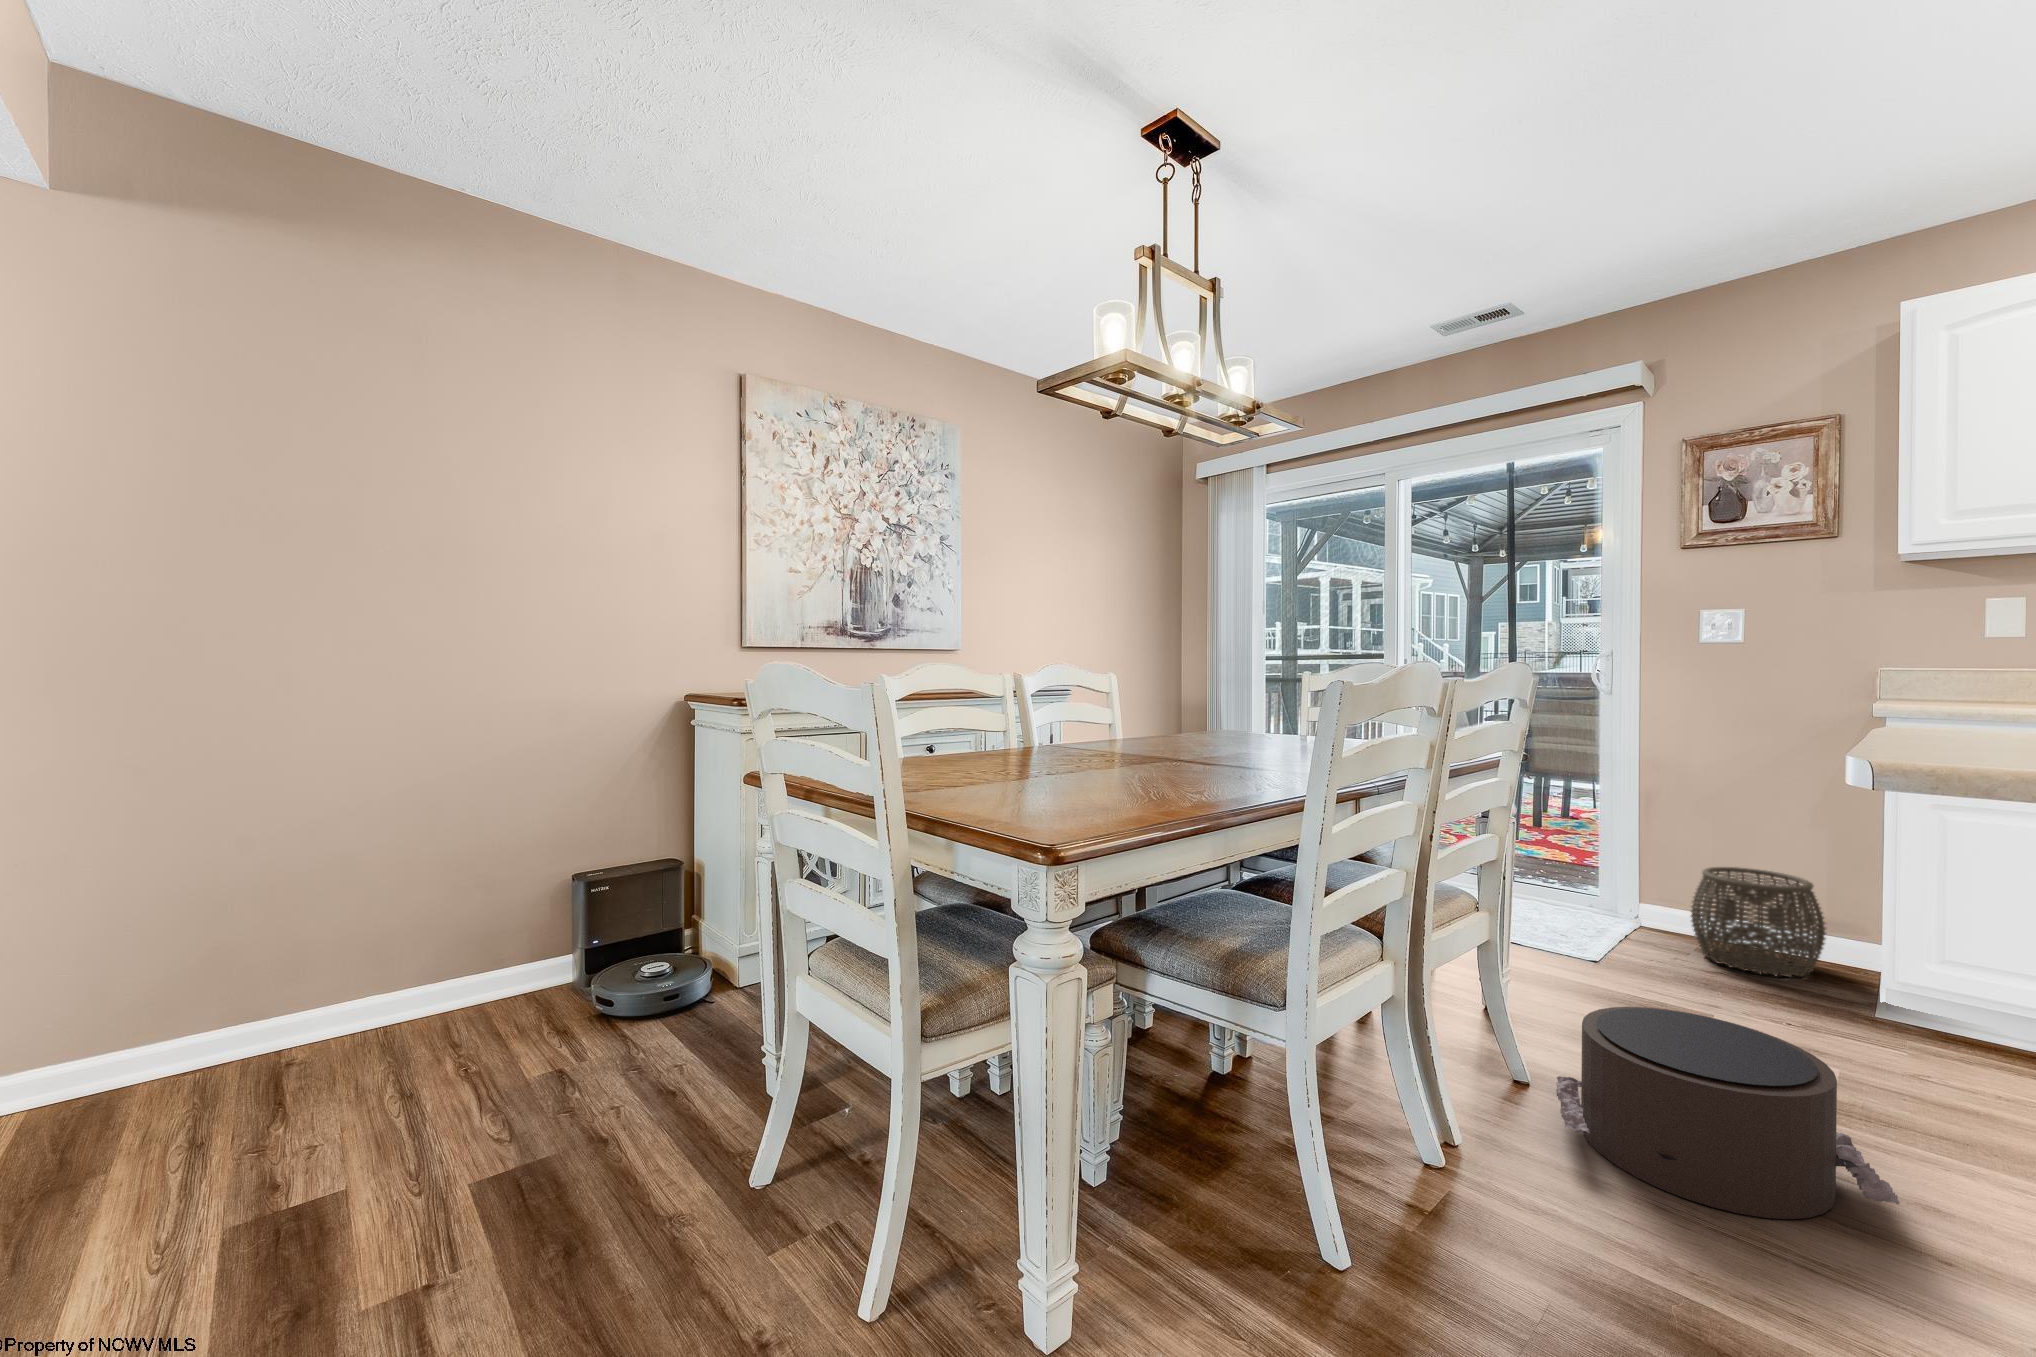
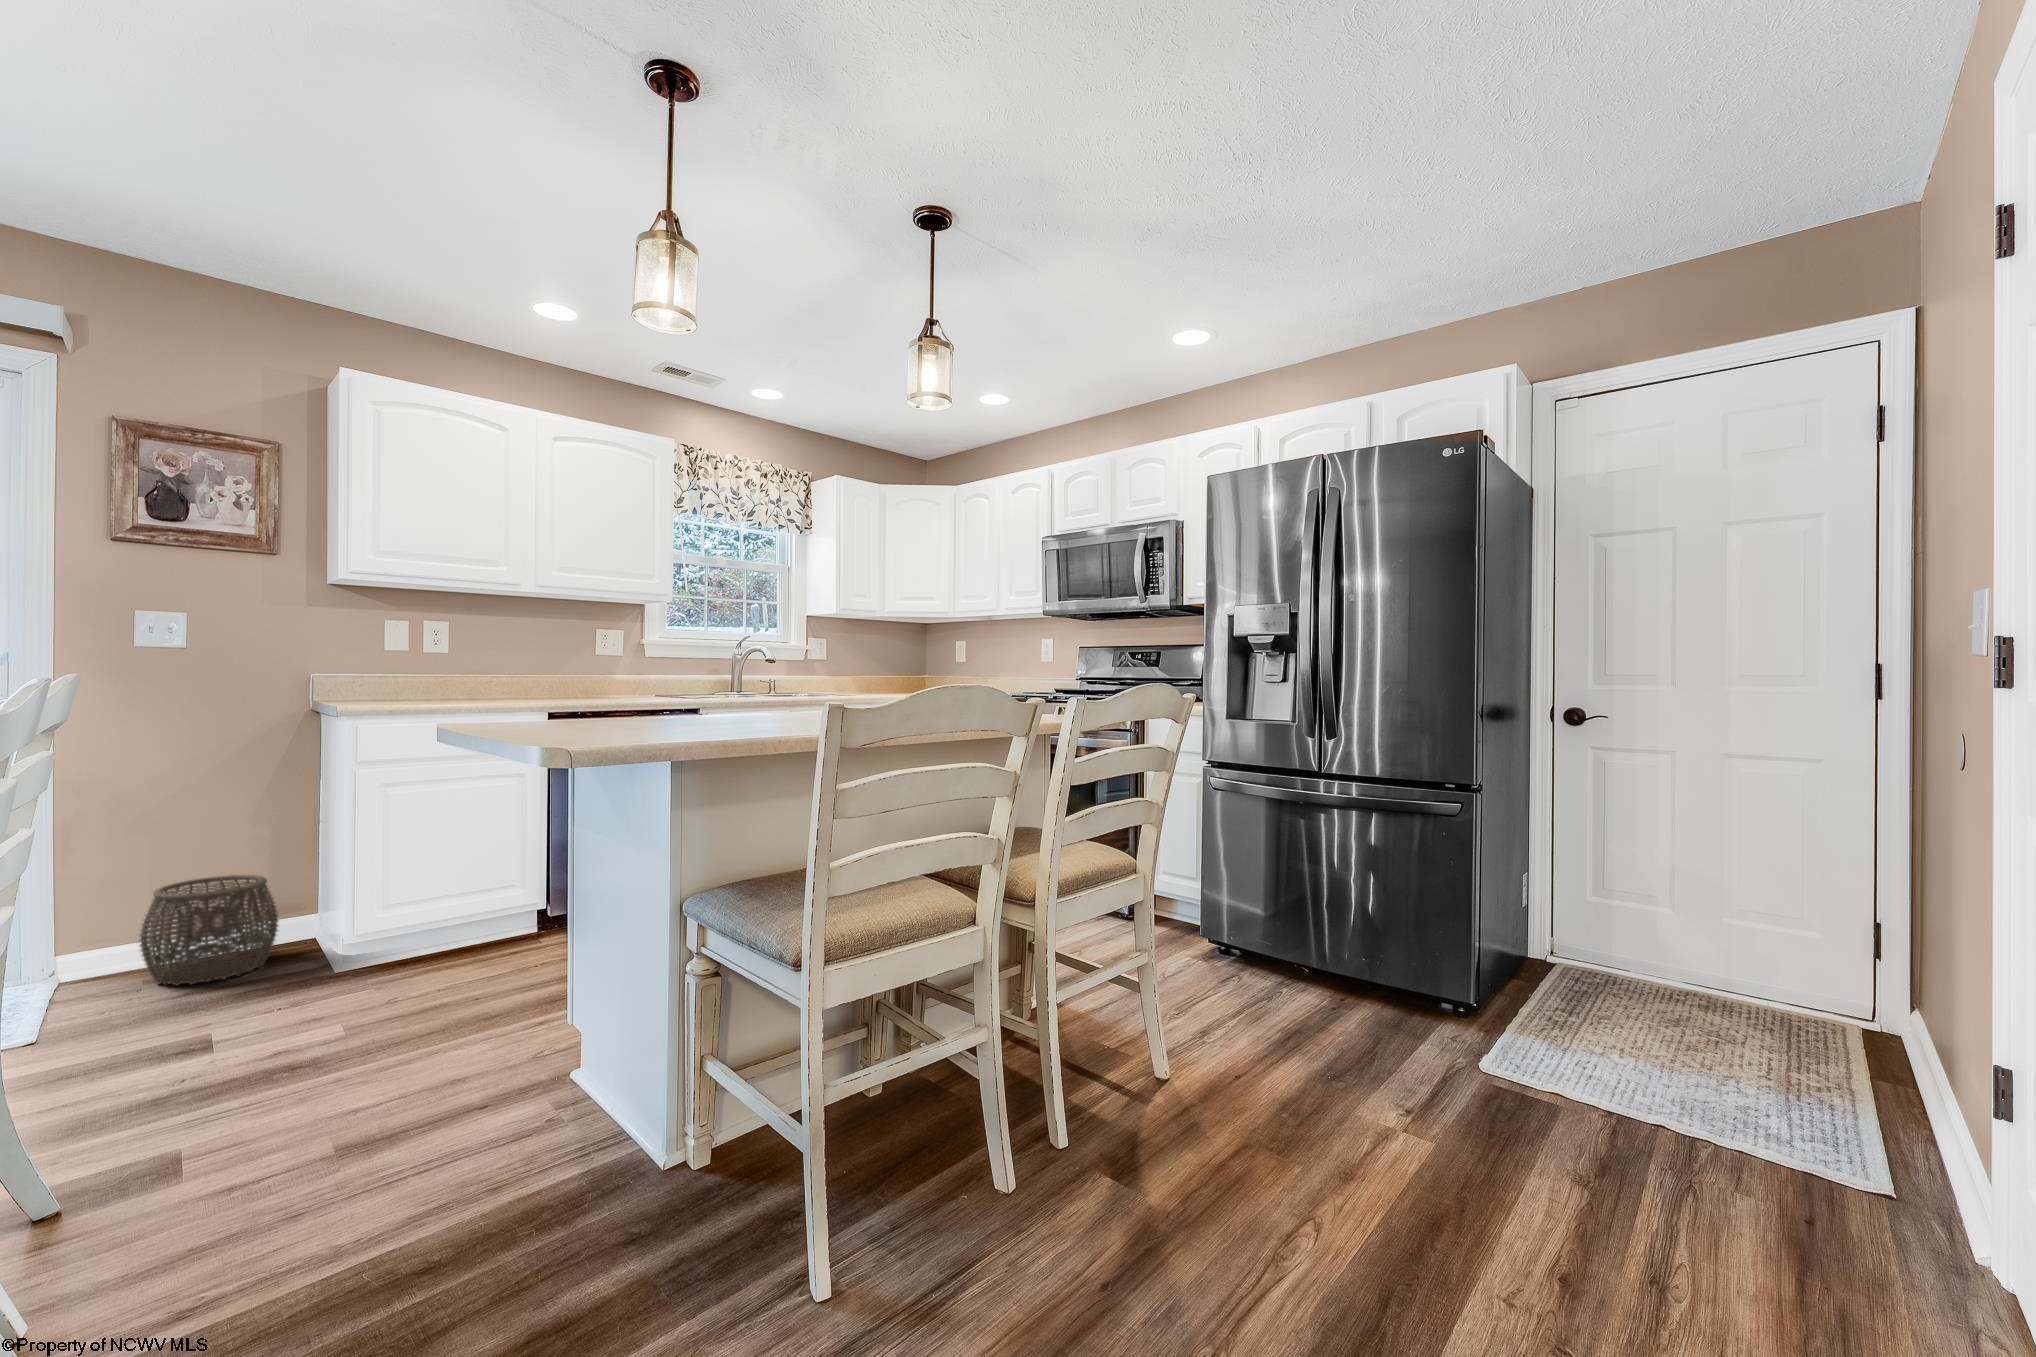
pouf: present [1556,1007,1900,1219] -> none [125,1012,456,1209]

